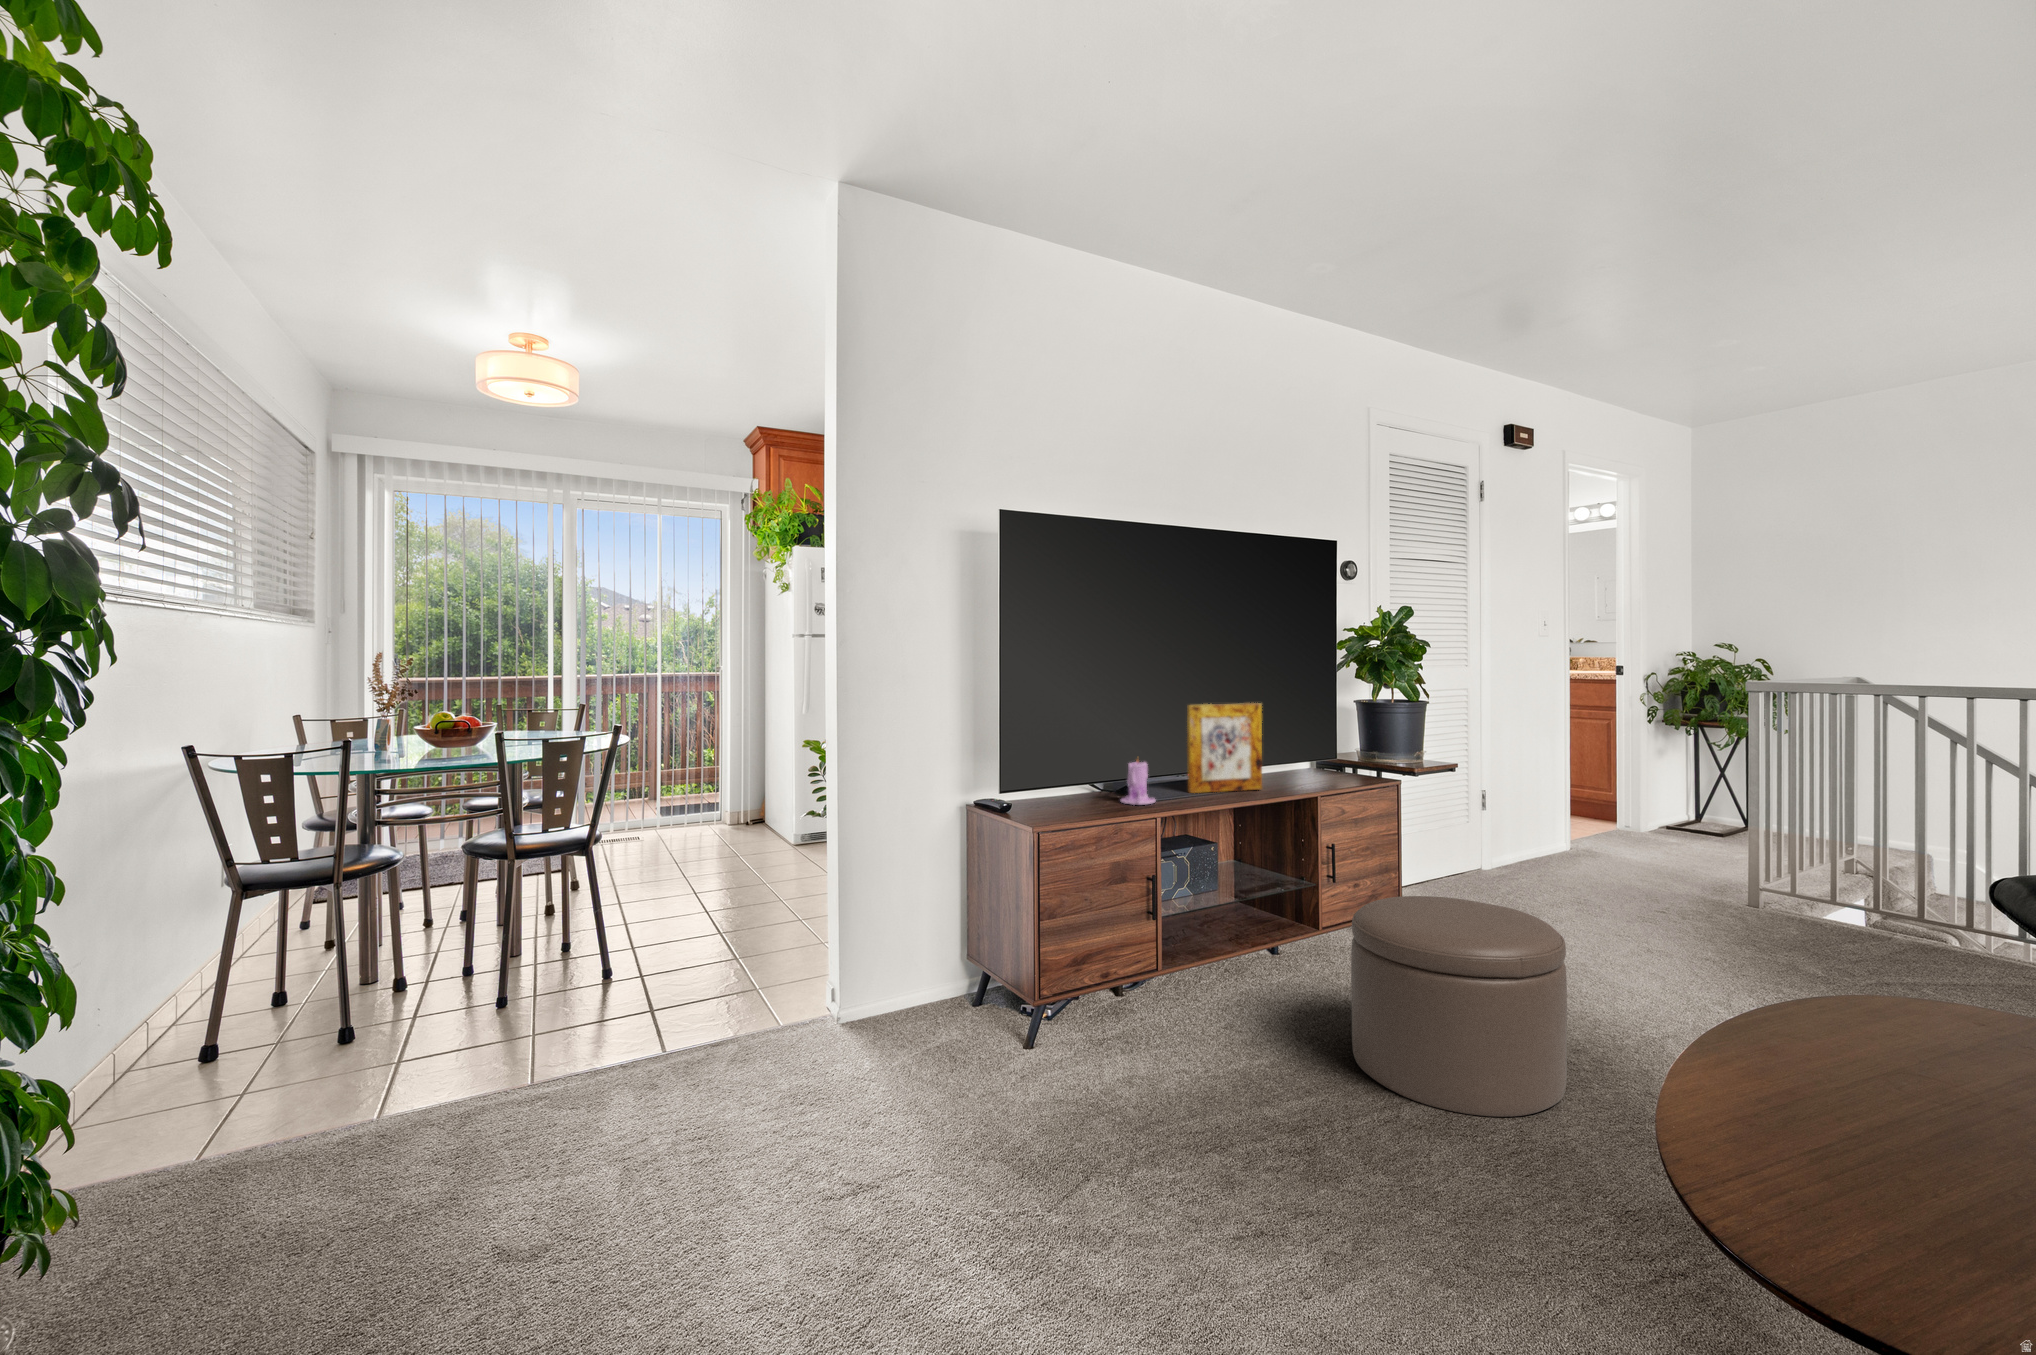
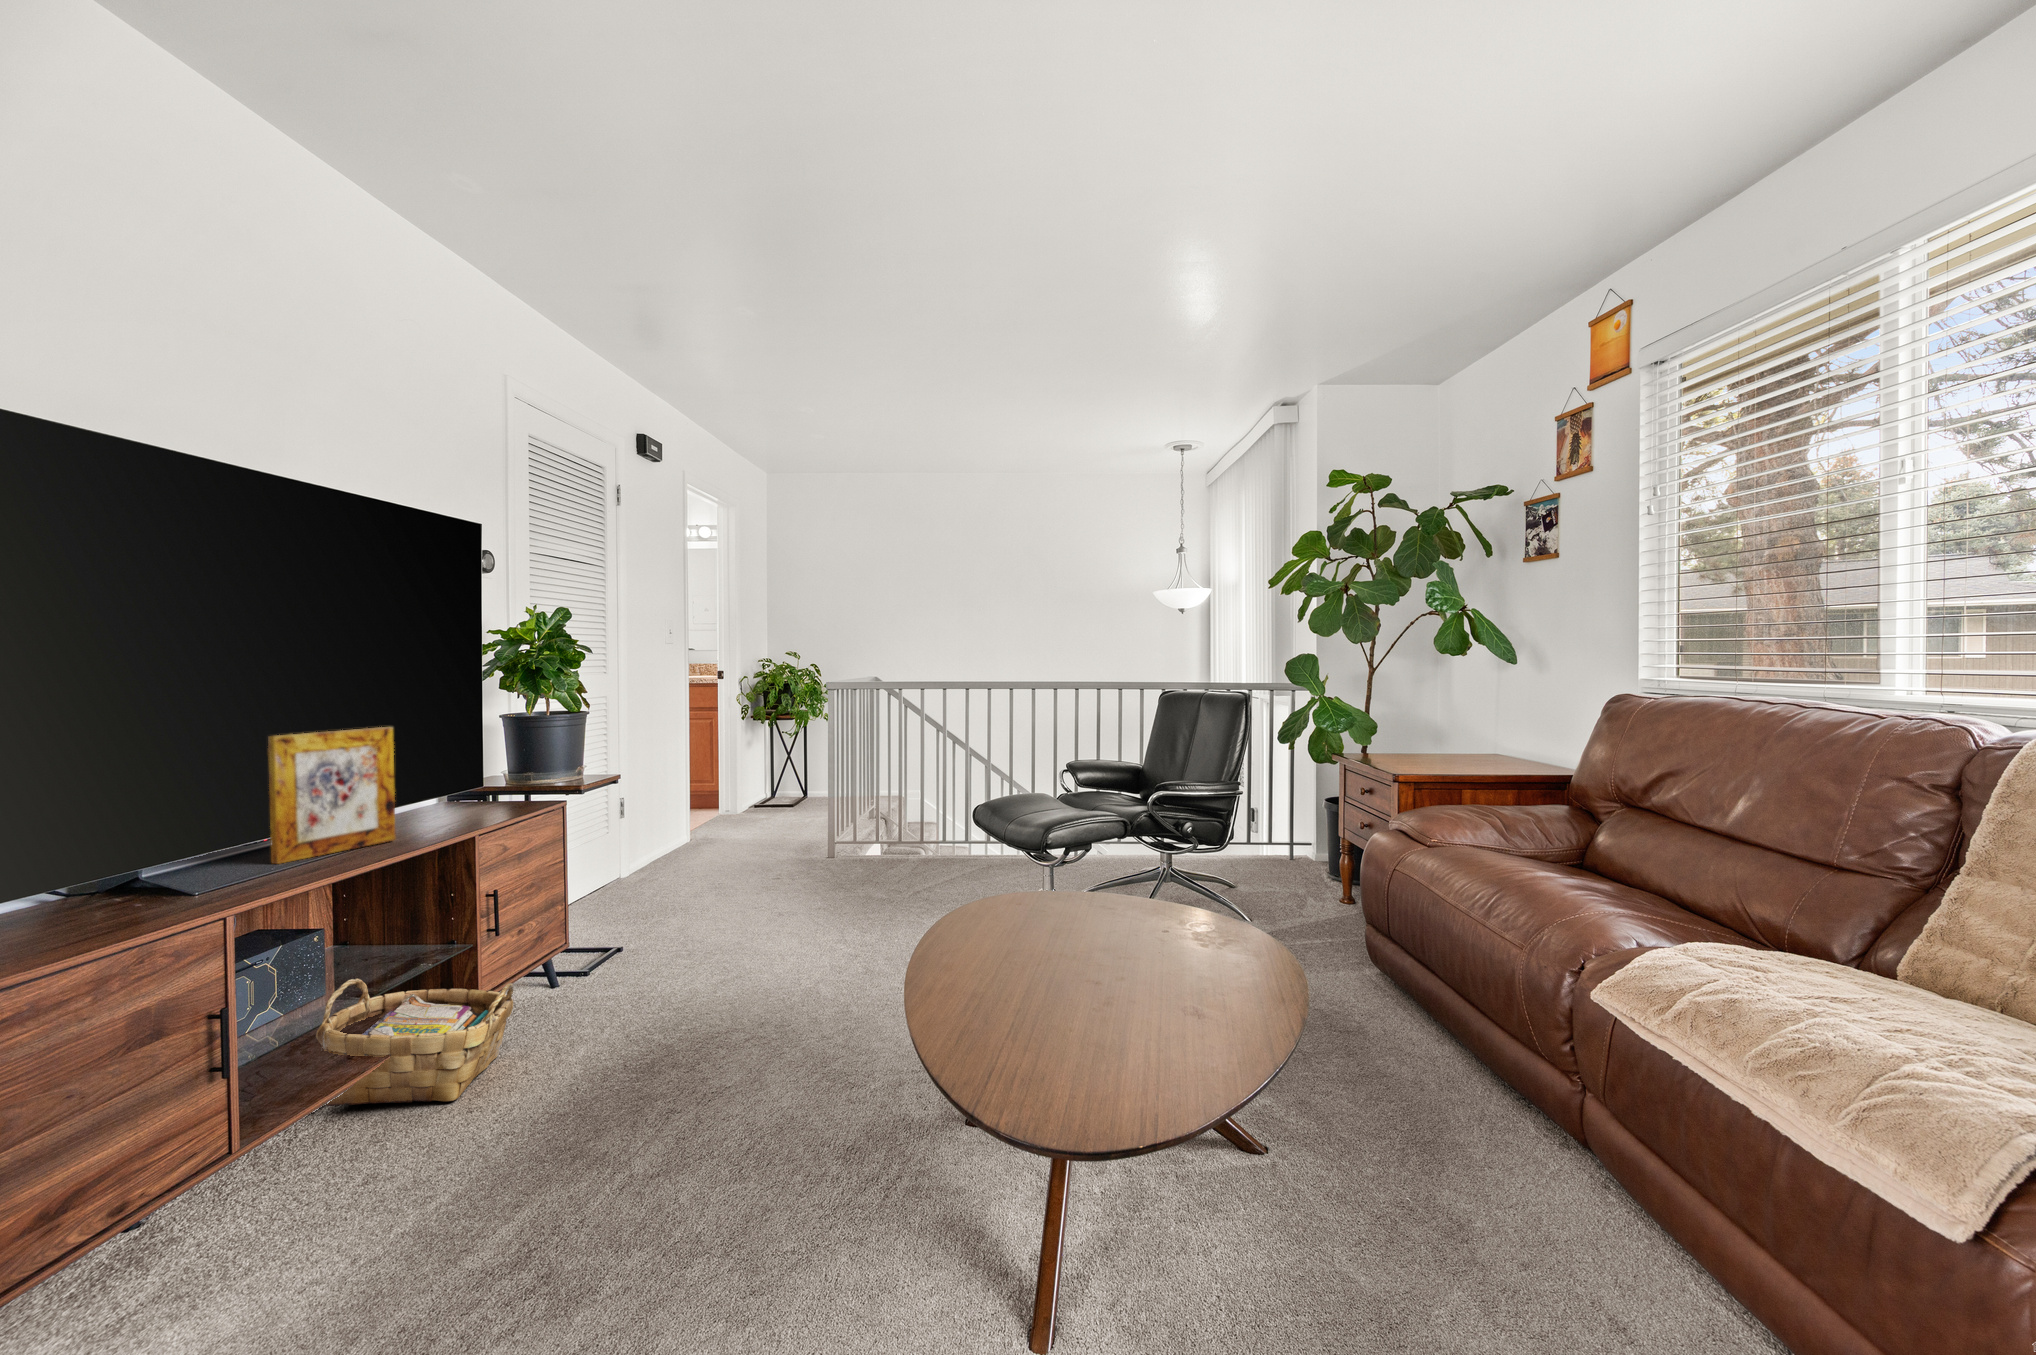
candle: present [1120,760,1155,805] -> none [141,823,220,905]
woven basket: none [1211,887,1340,998] -> present [316,979,514,1106]
ottoman: present [1351,896,1567,1117] -> none [555,921,778,1167]

